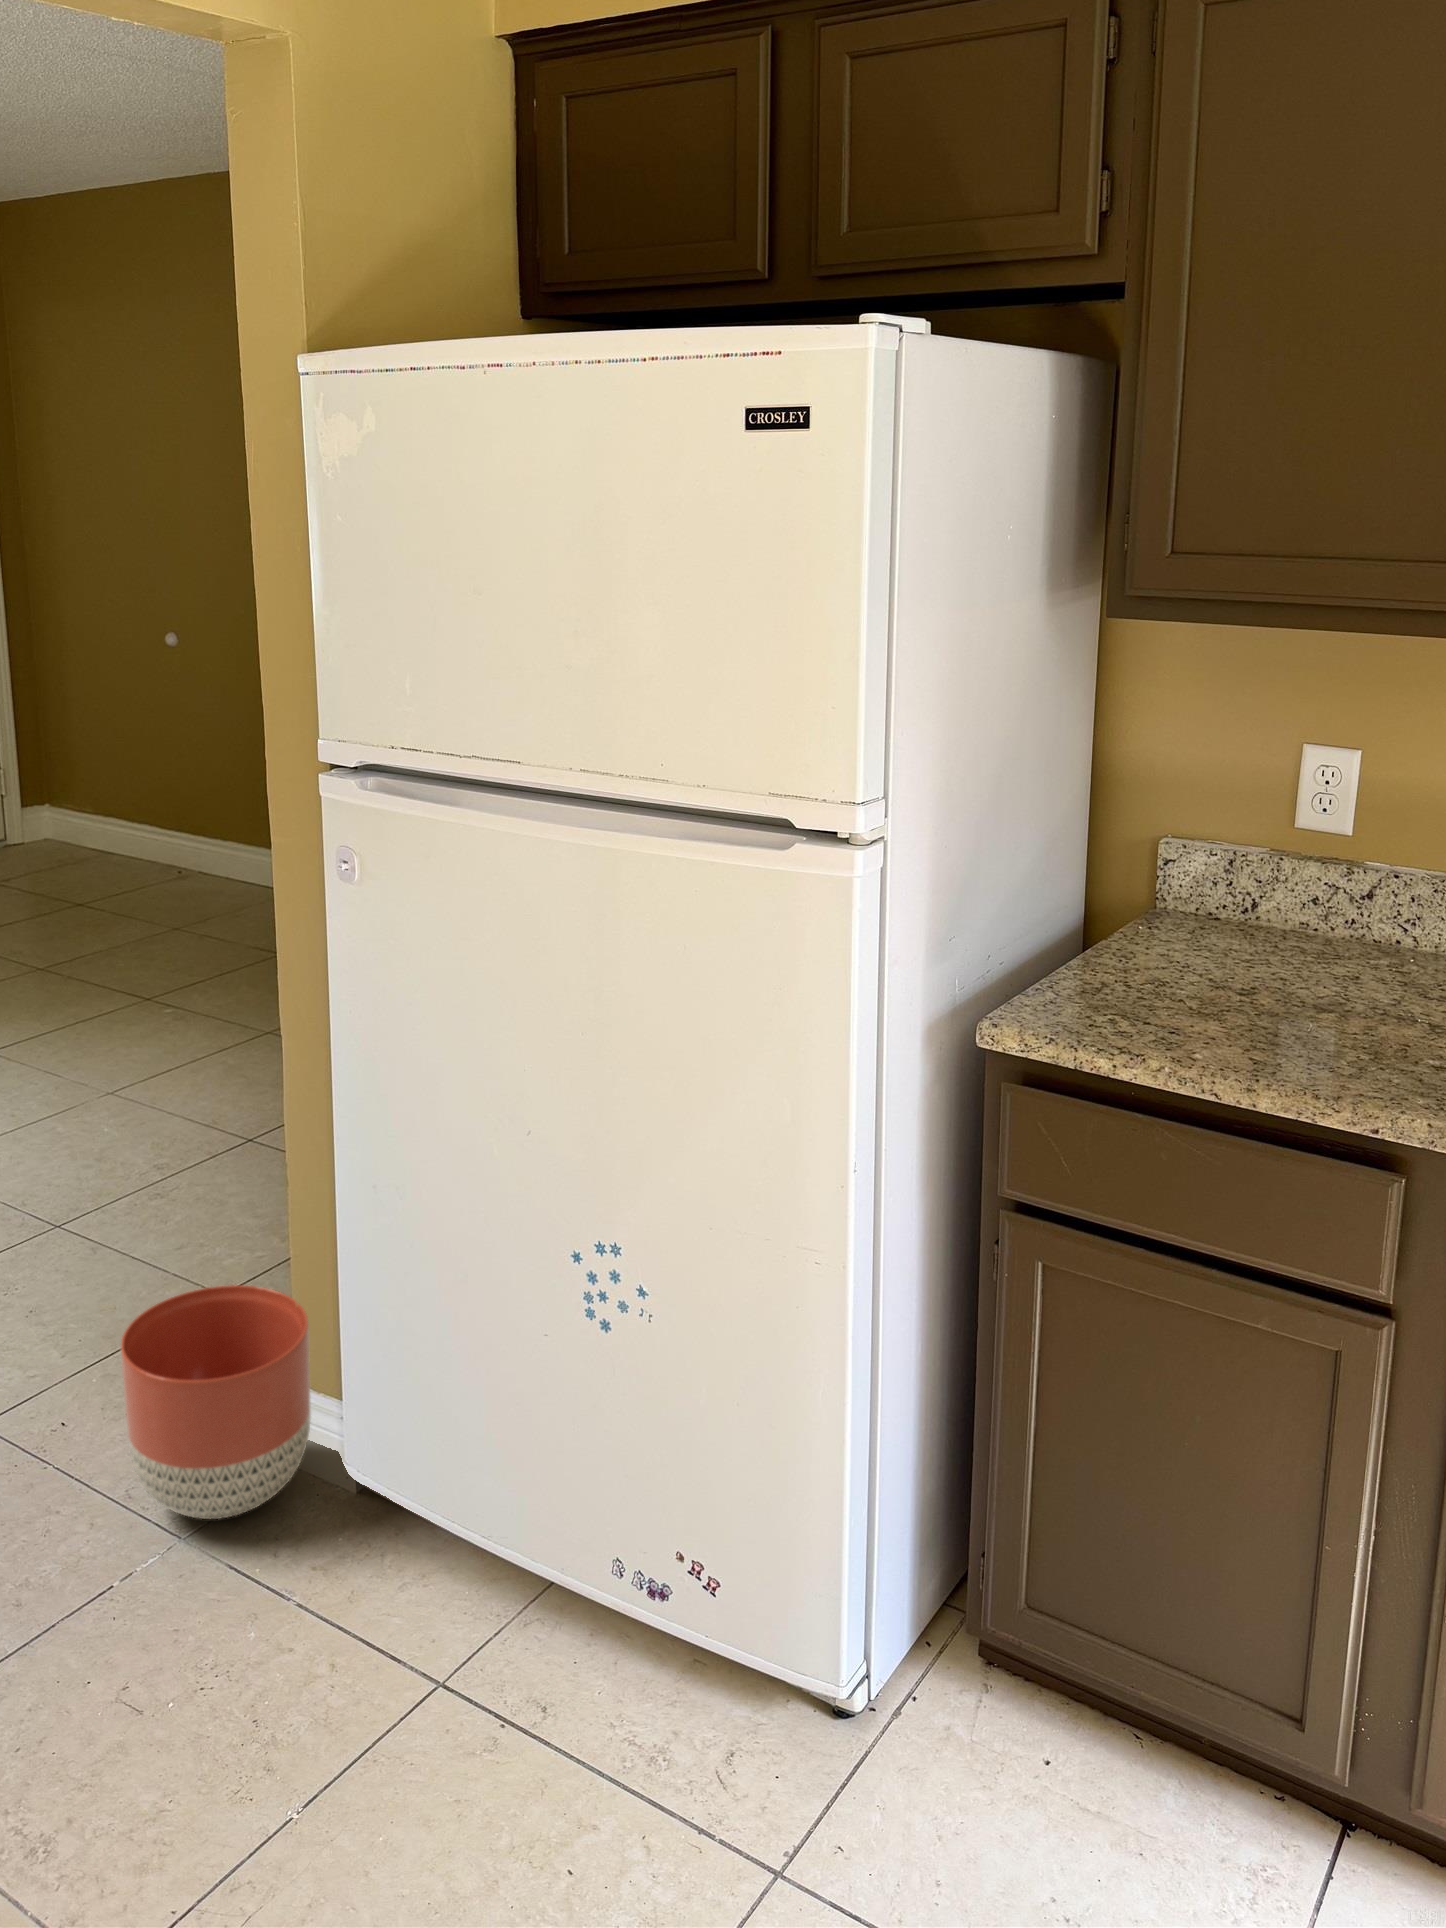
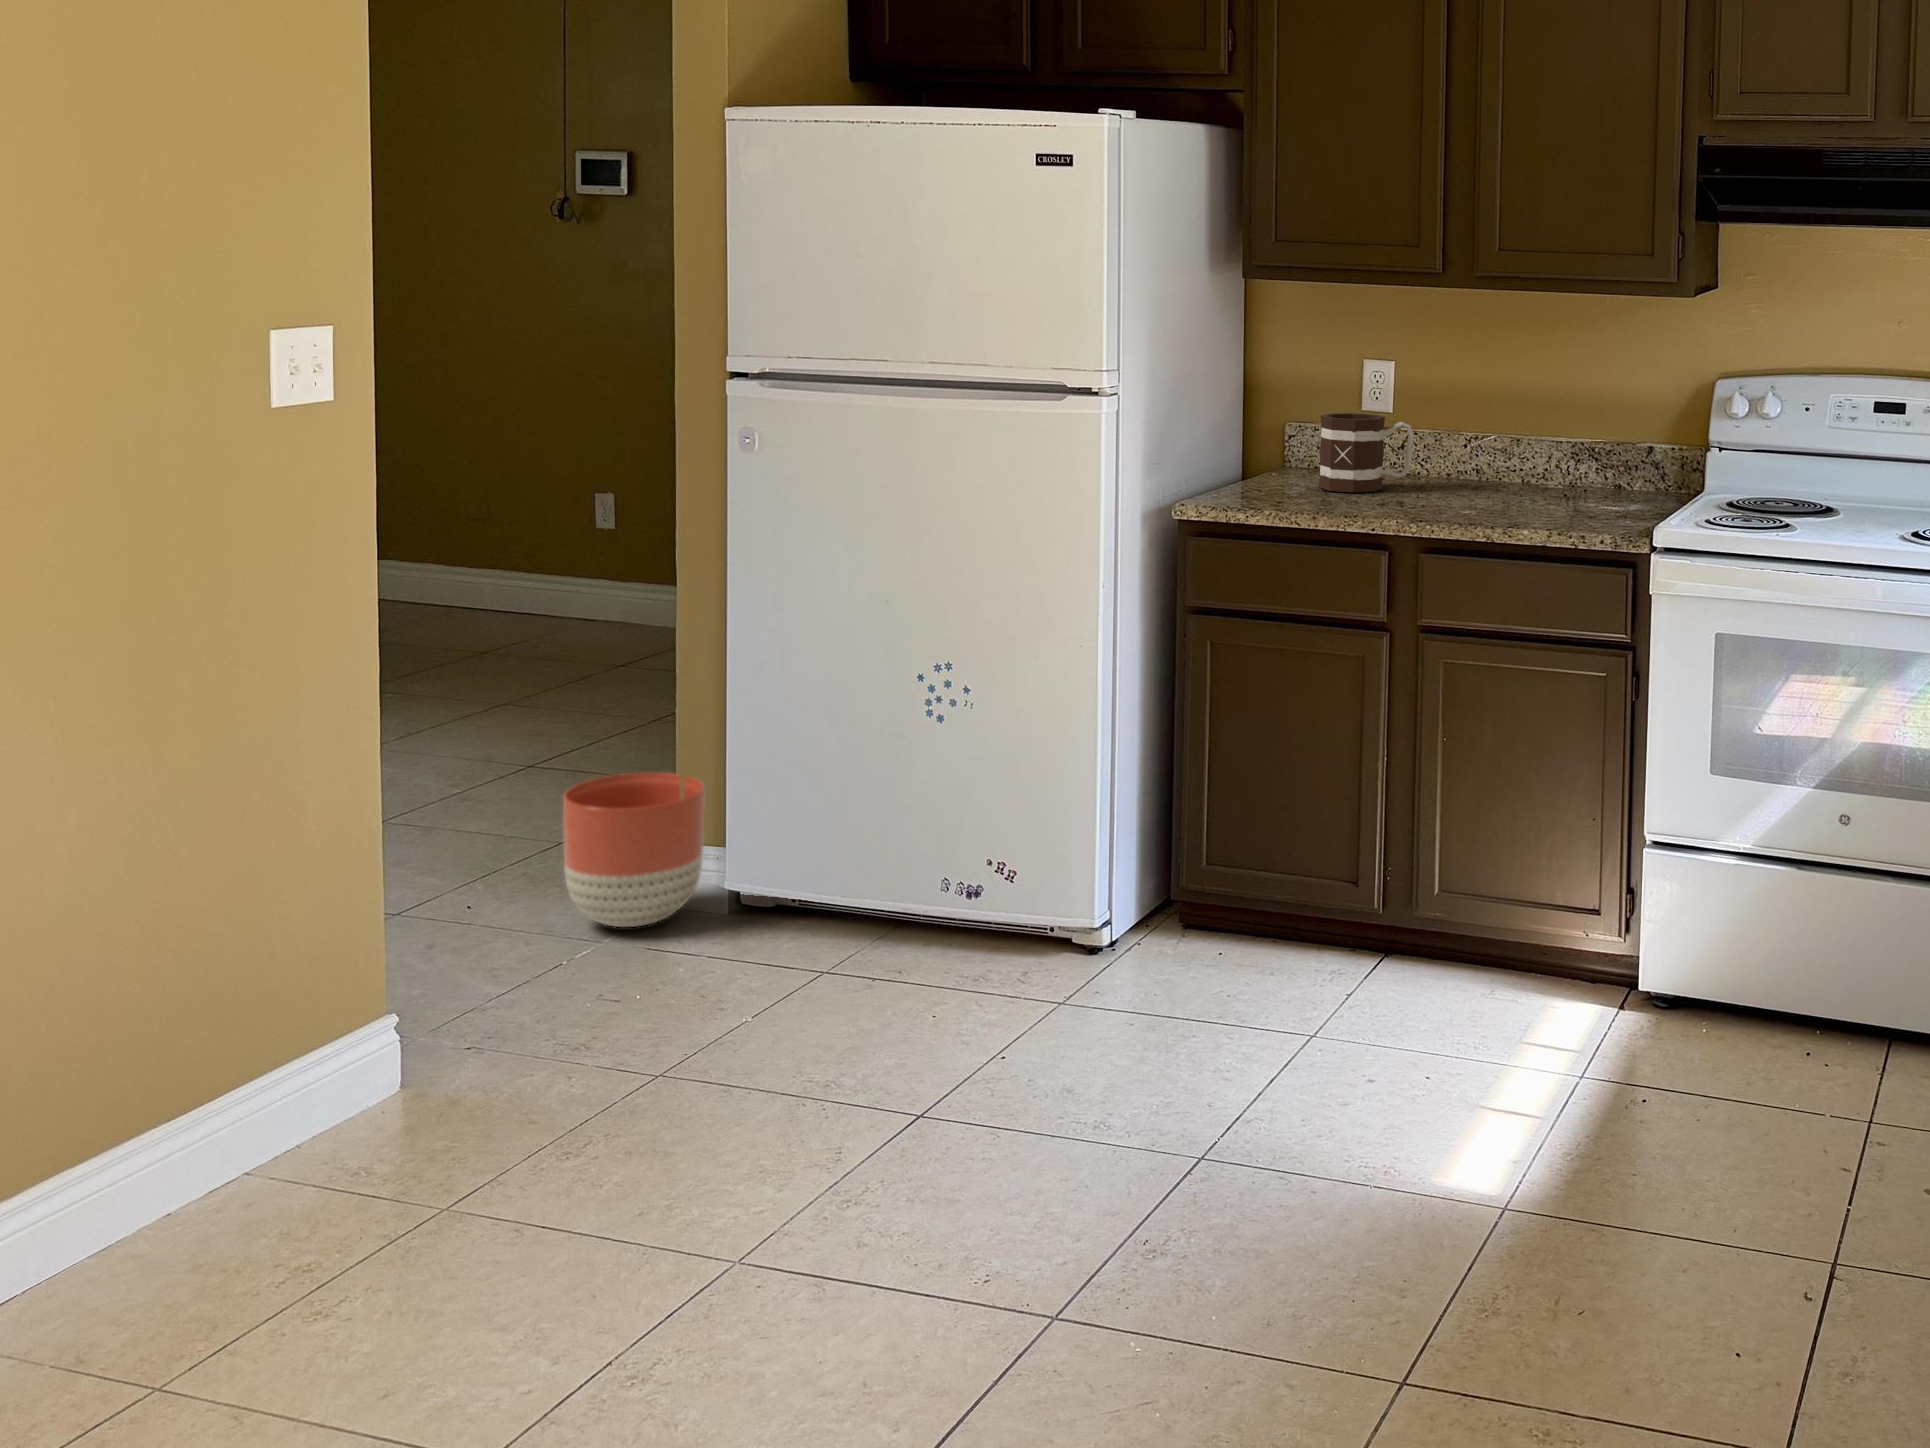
mug: none [1231,848,1412,999] -> present [1319,413,1414,492]

